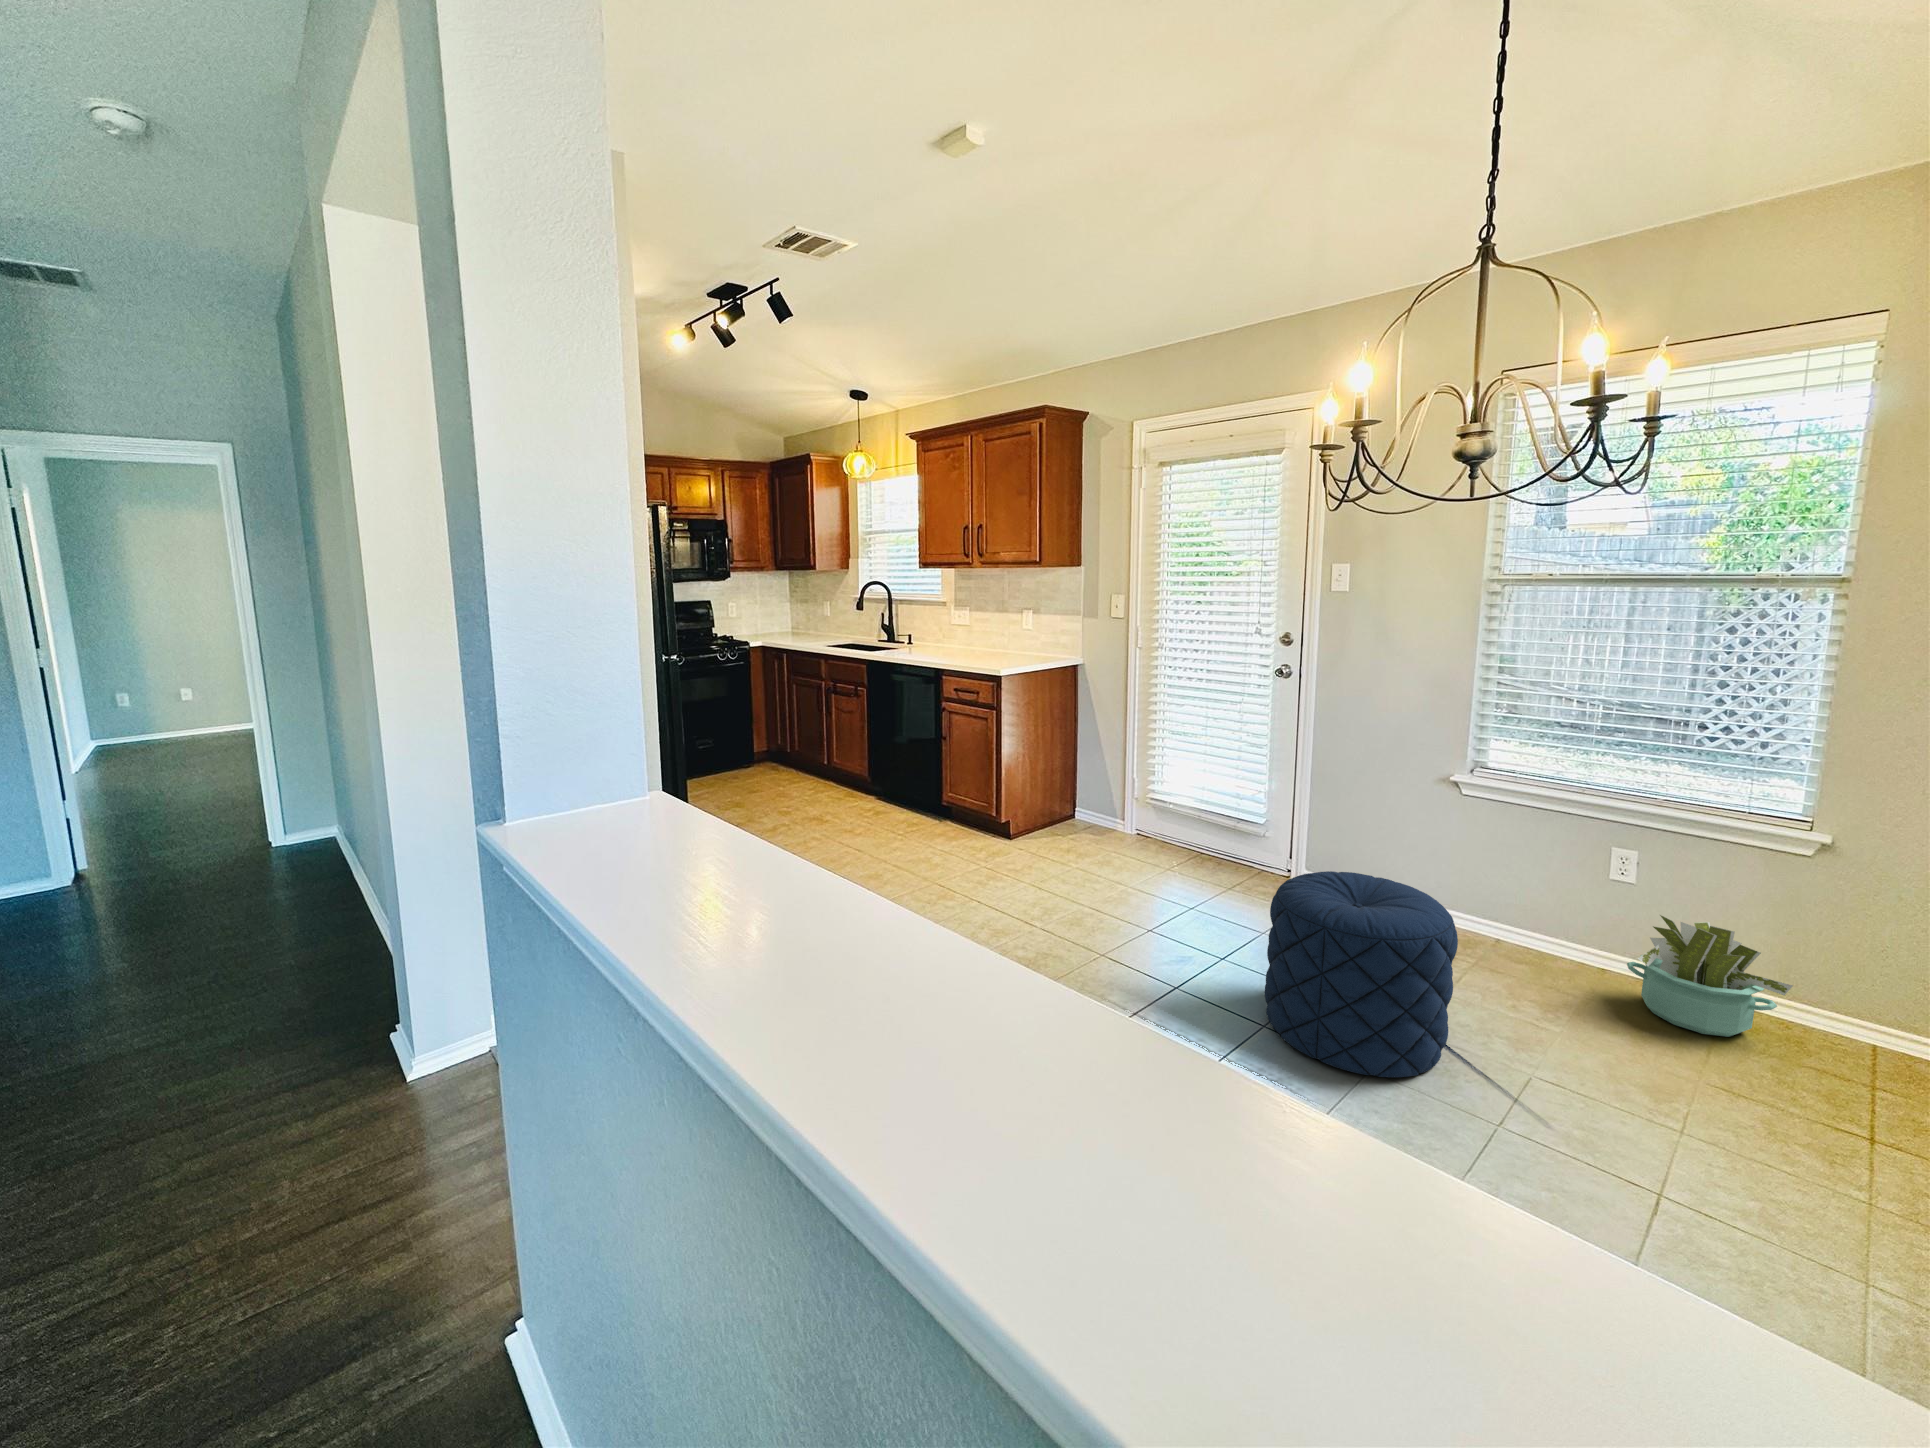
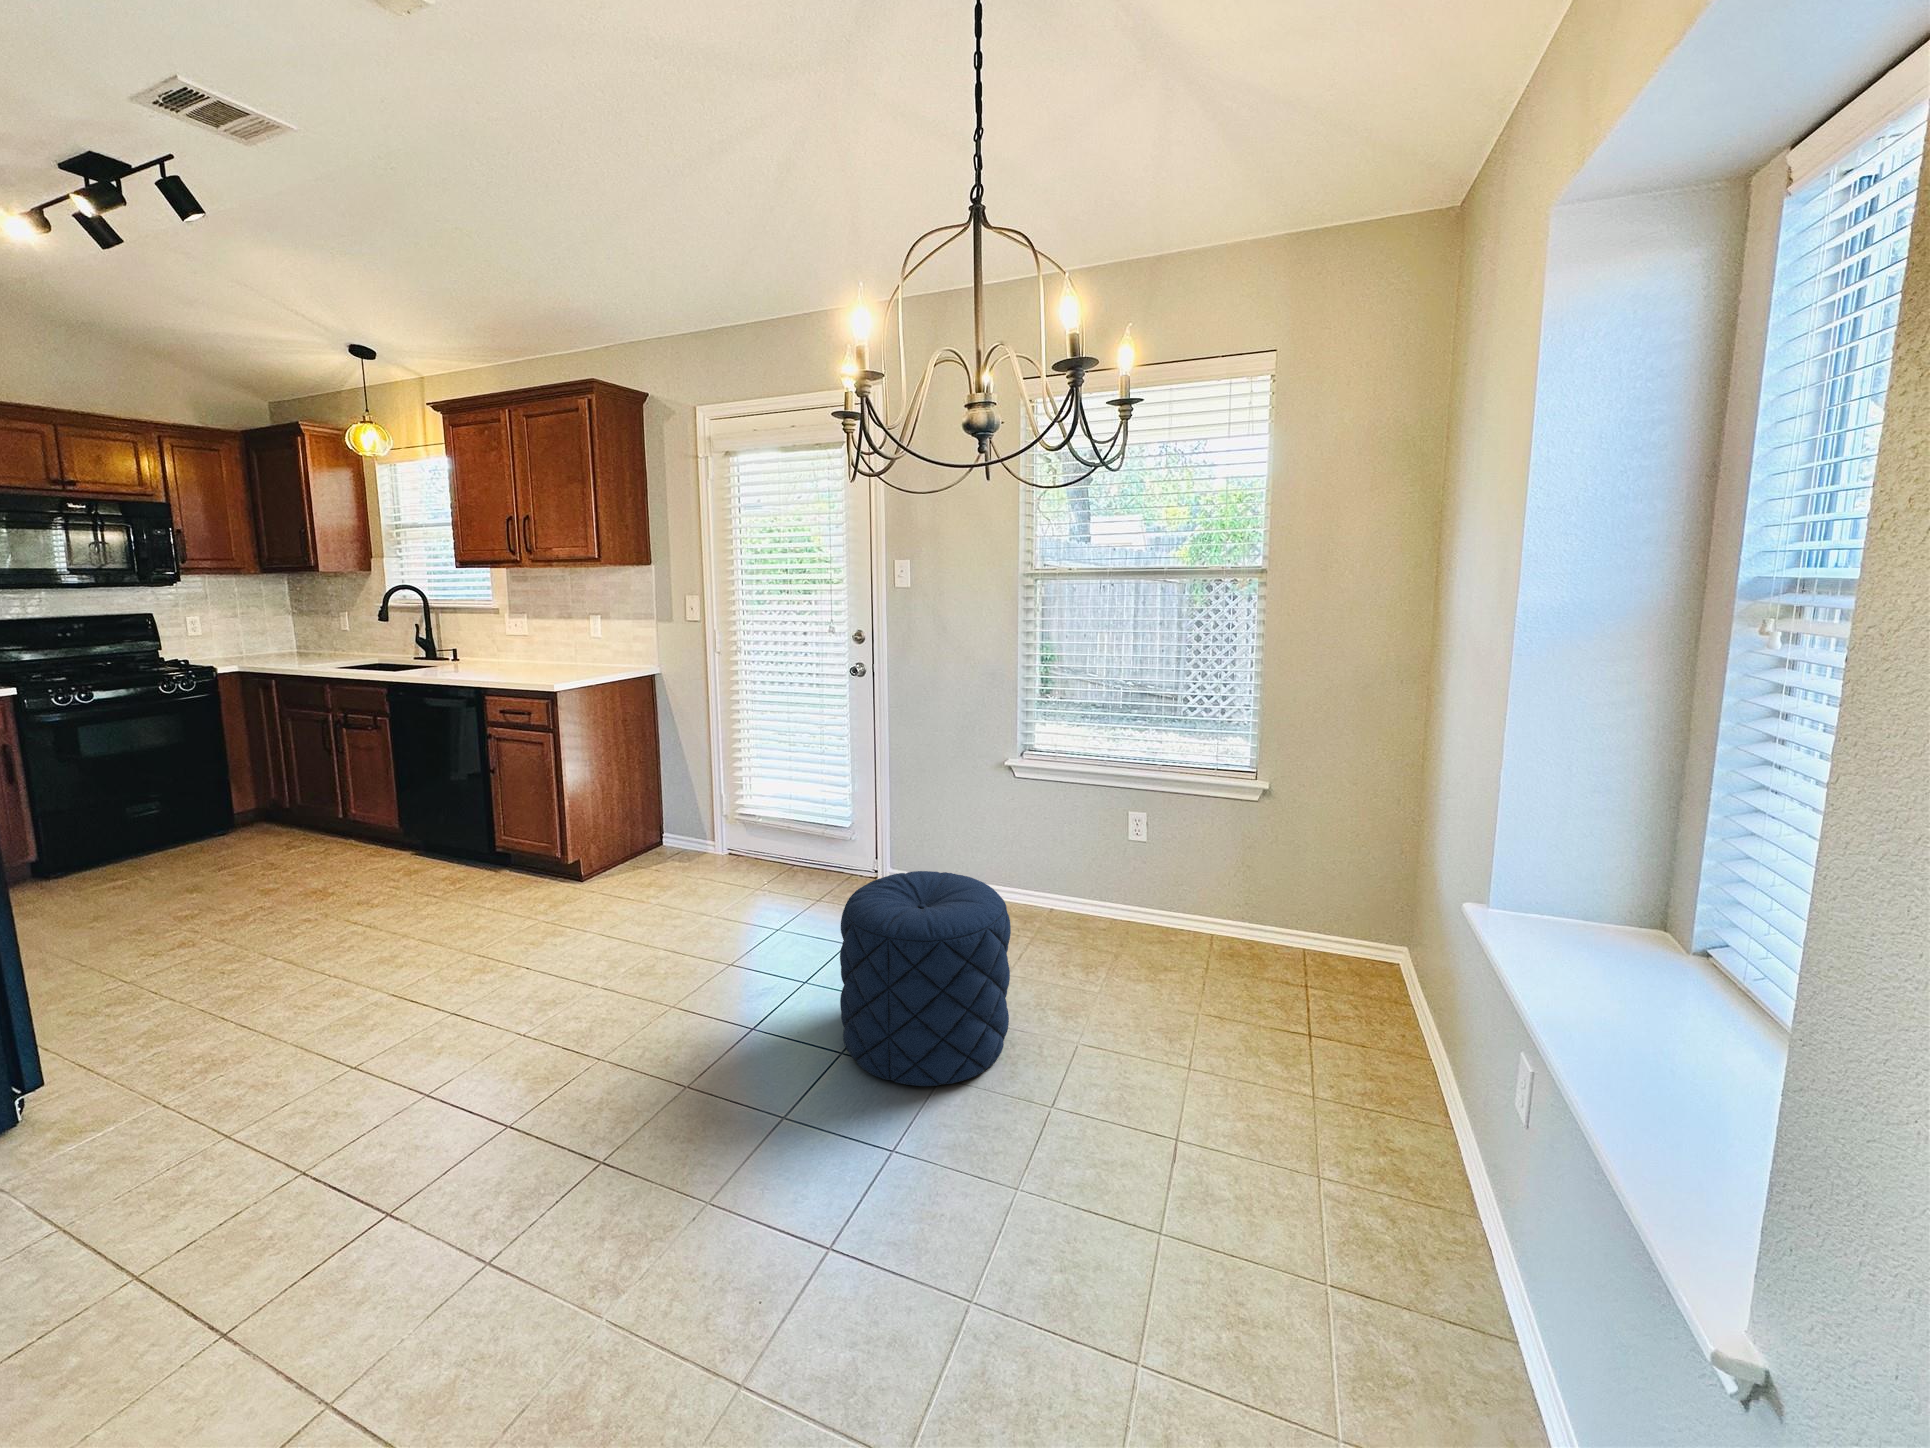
decorative plant: present [1627,915,1793,1037] -> none [1146,867,1254,968]

